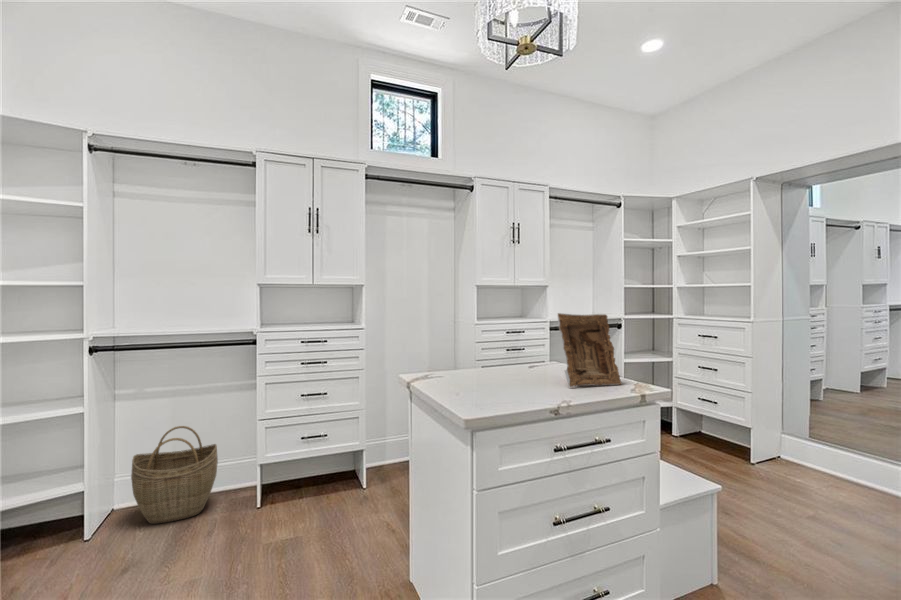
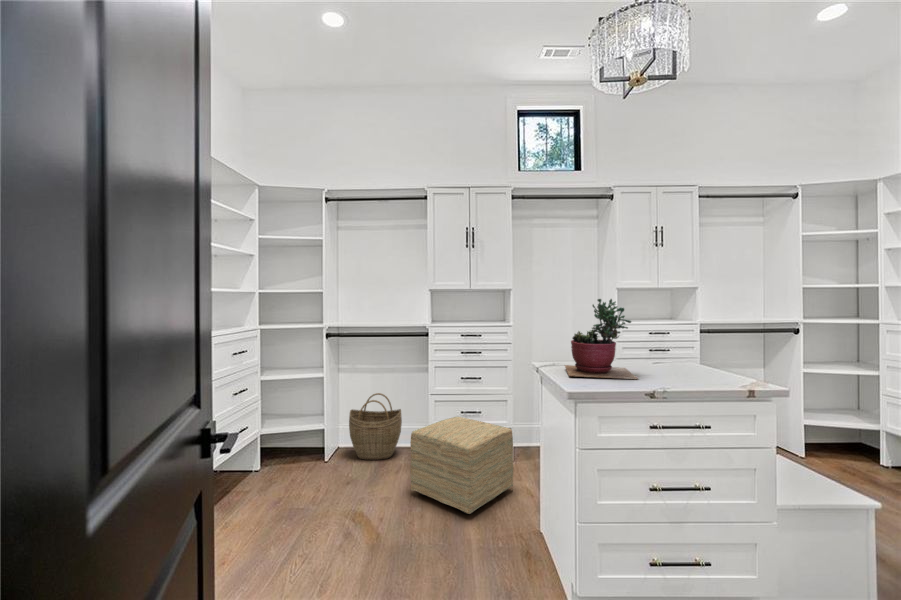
succulent plant: none [451,301,537,393] -> present [565,299,638,379]
picture frame: present [558,313,621,387] -> none [667,310,737,381]
ottoman: none [238,446,375,574] -> present [410,417,513,514]

